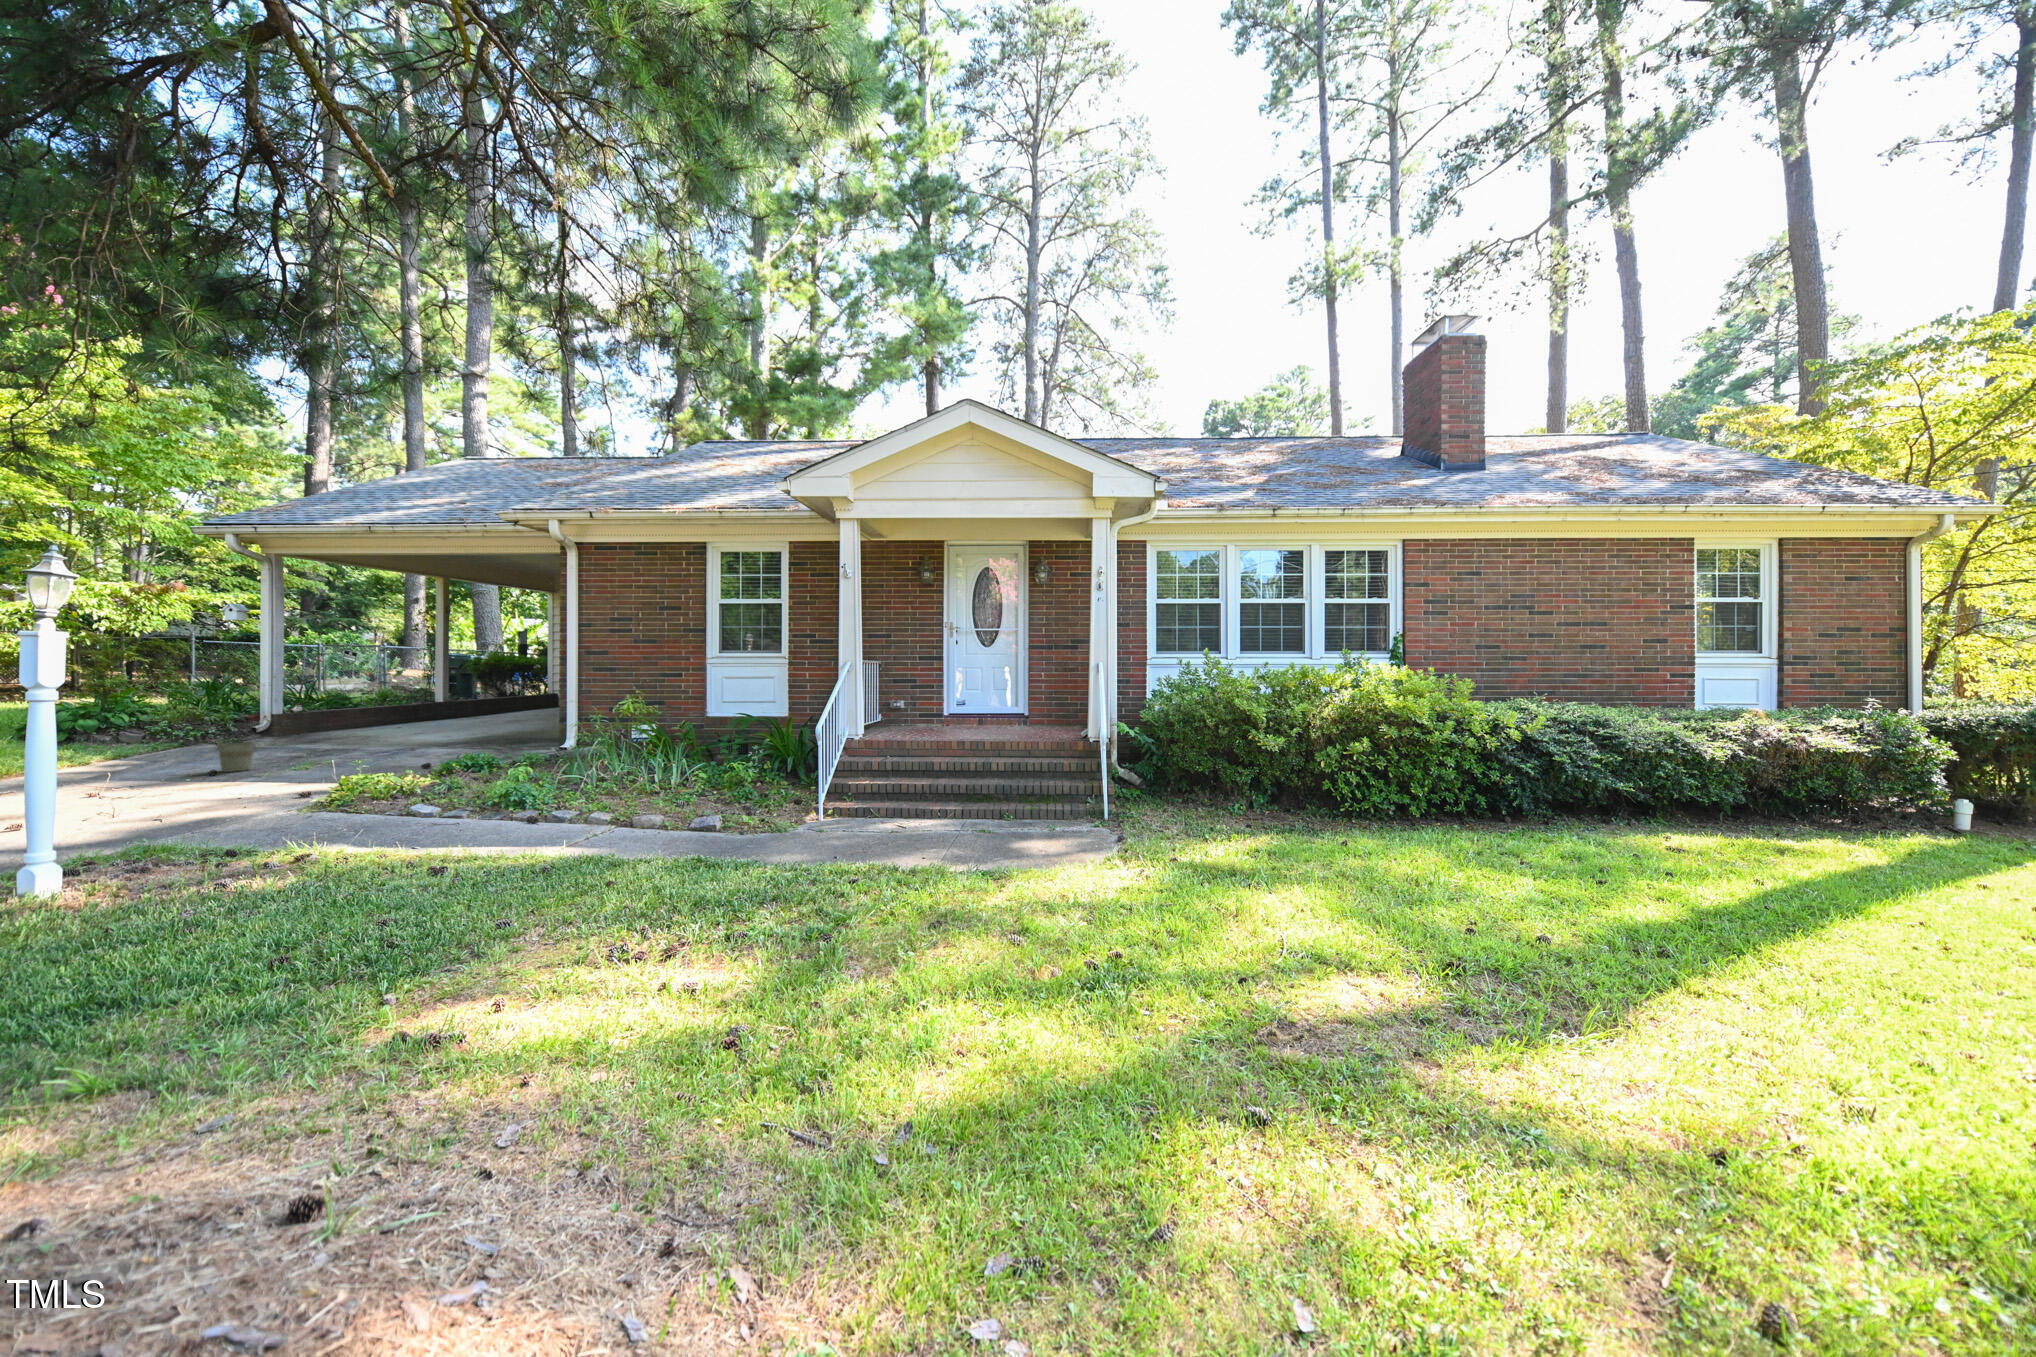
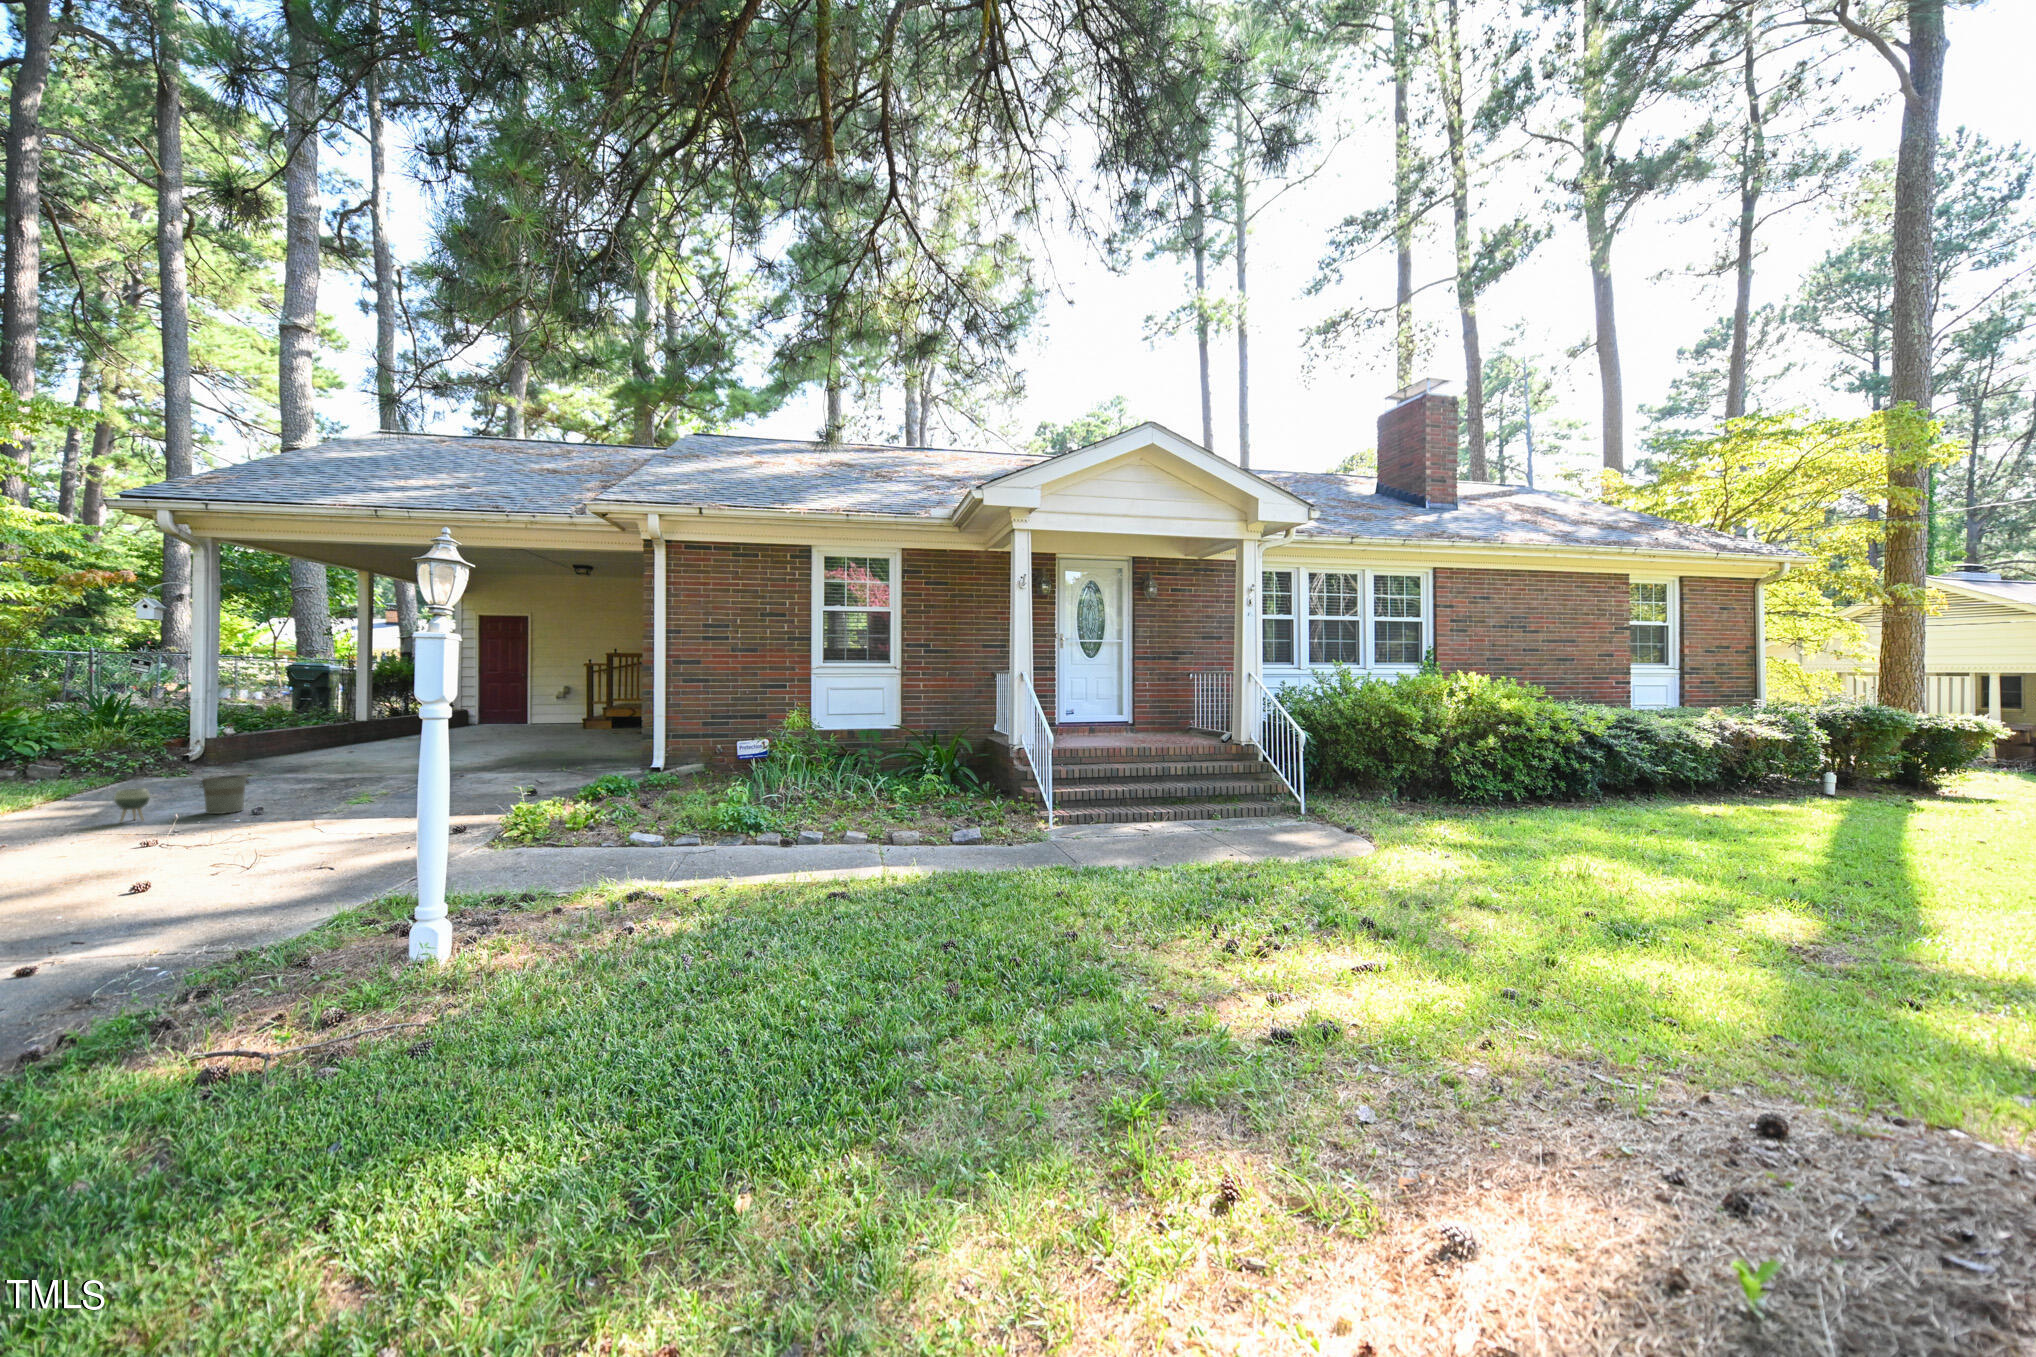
planter: none [146,750,175,776] -> present [114,788,150,822]

